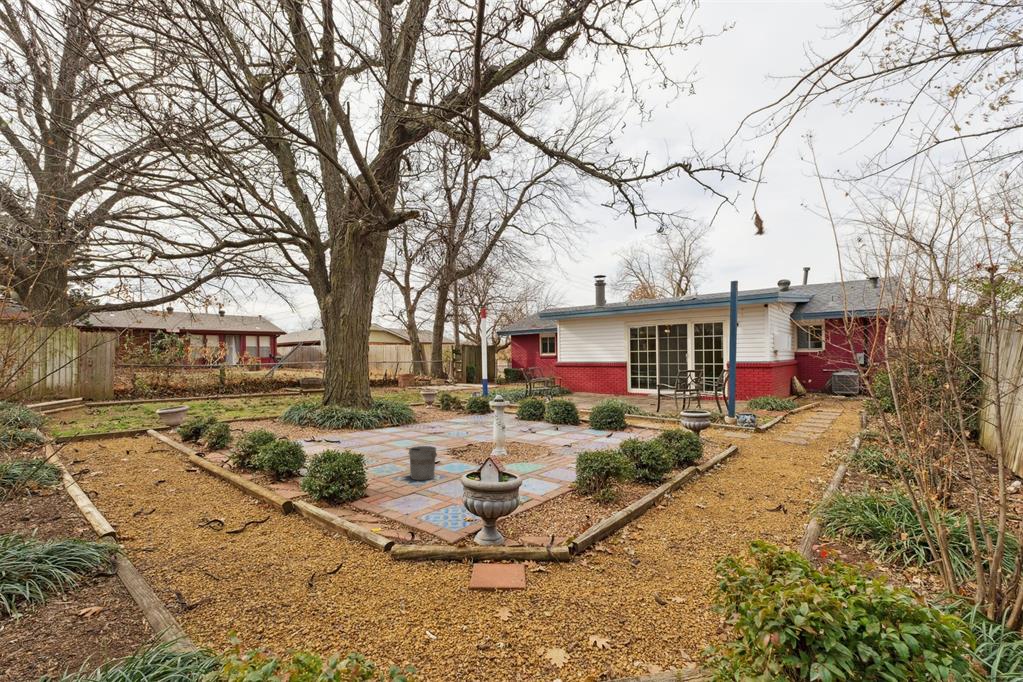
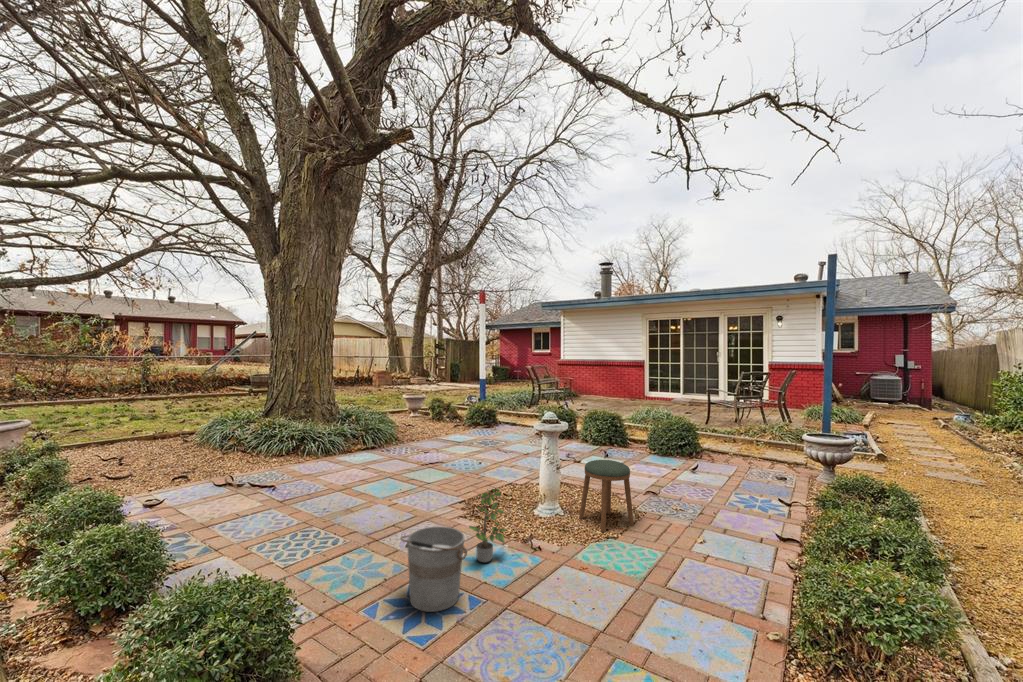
stool: none [512,421,541,459] -> present [579,460,634,532]
potted plant: none [443,430,464,468] -> present [469,489,506,562]

